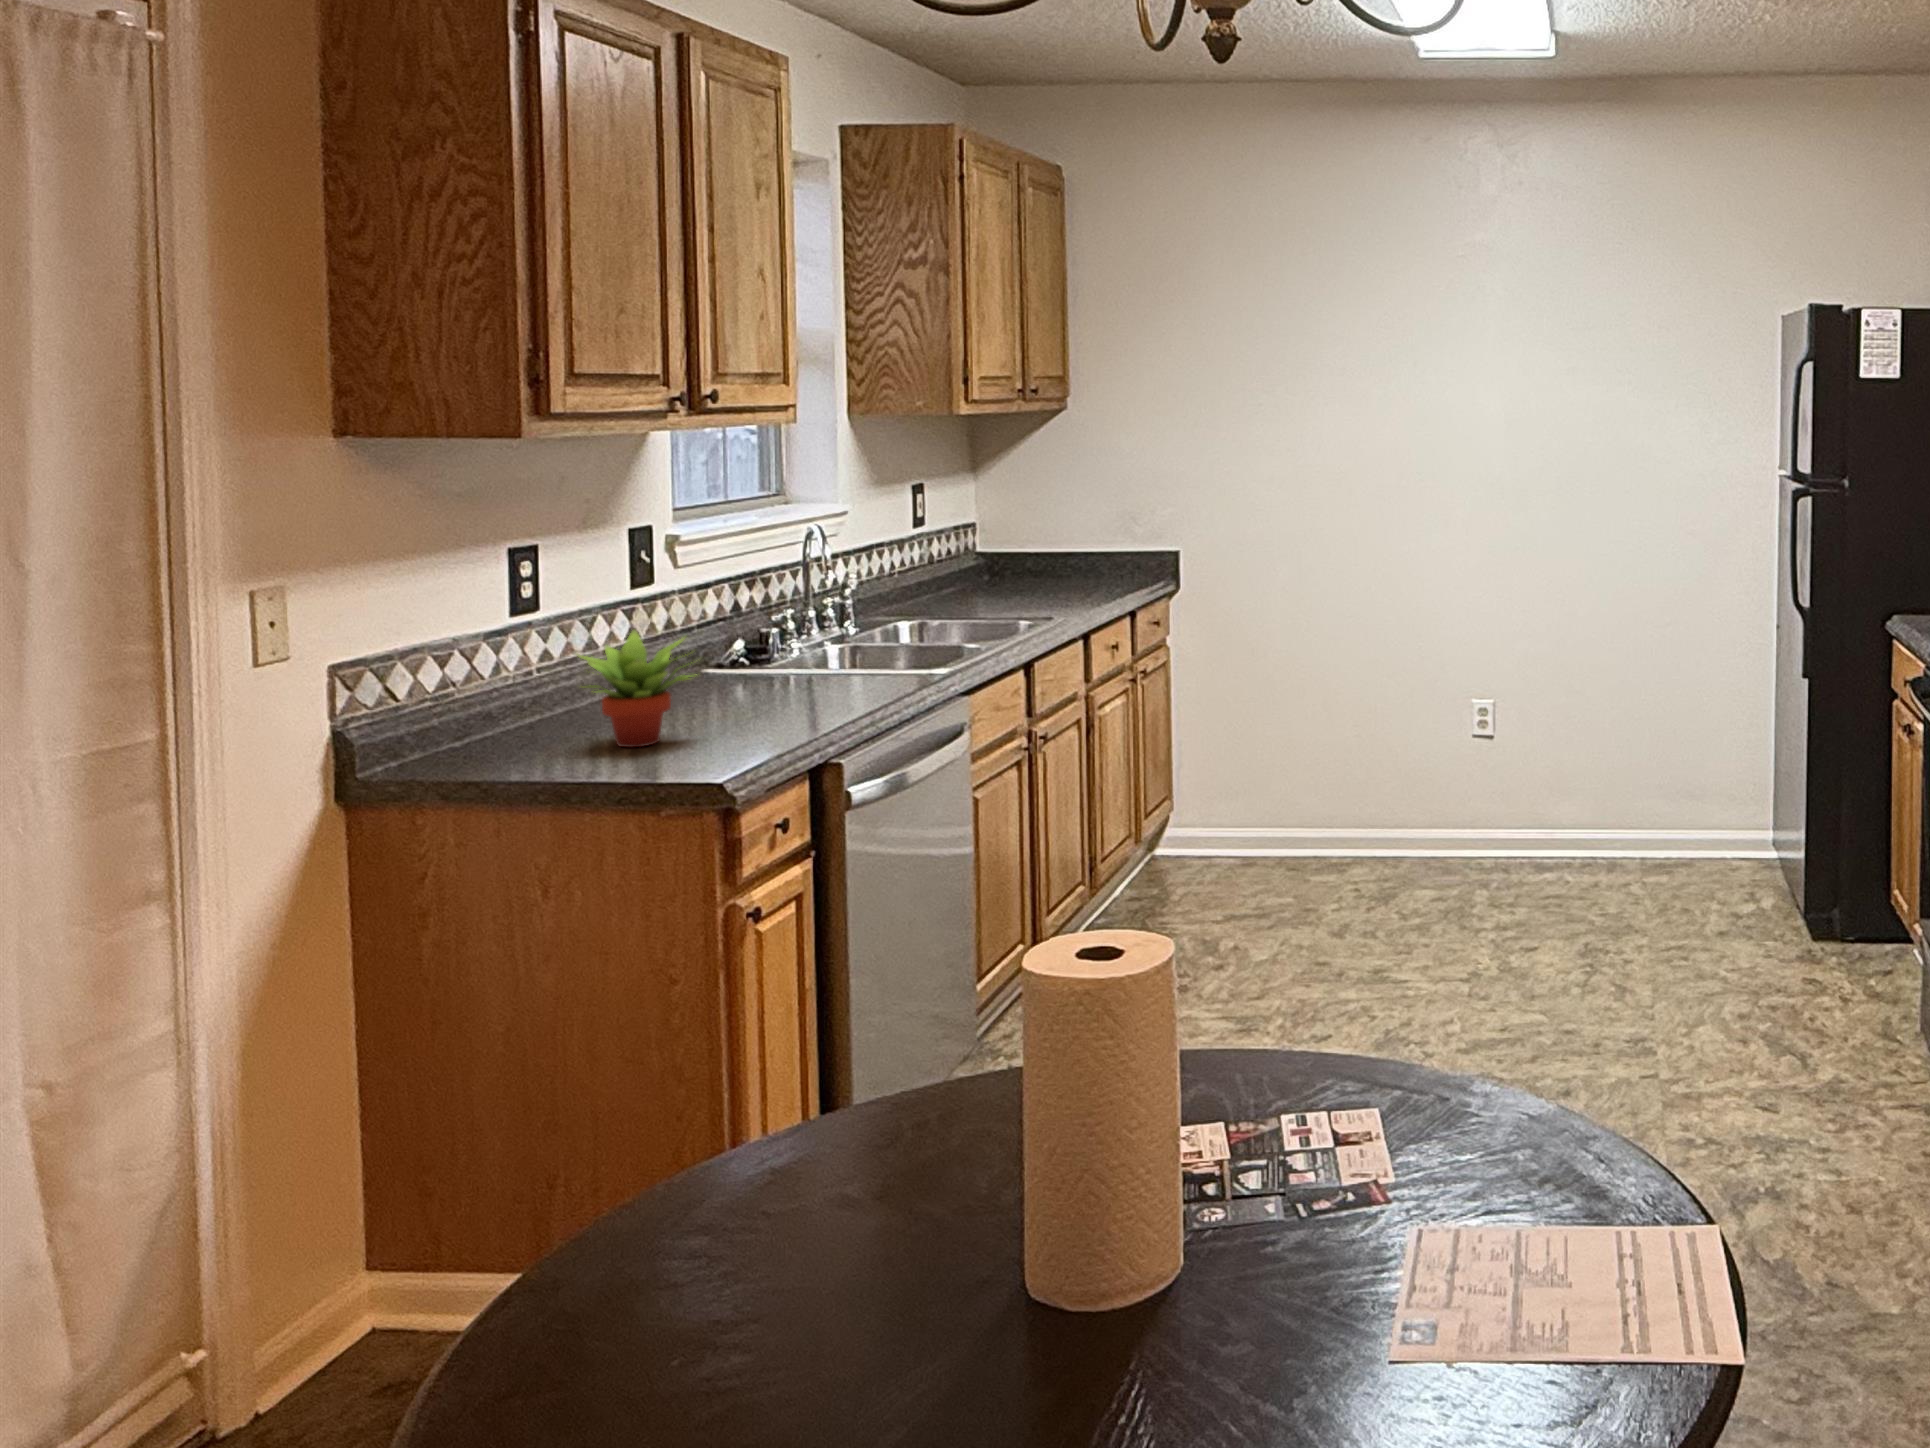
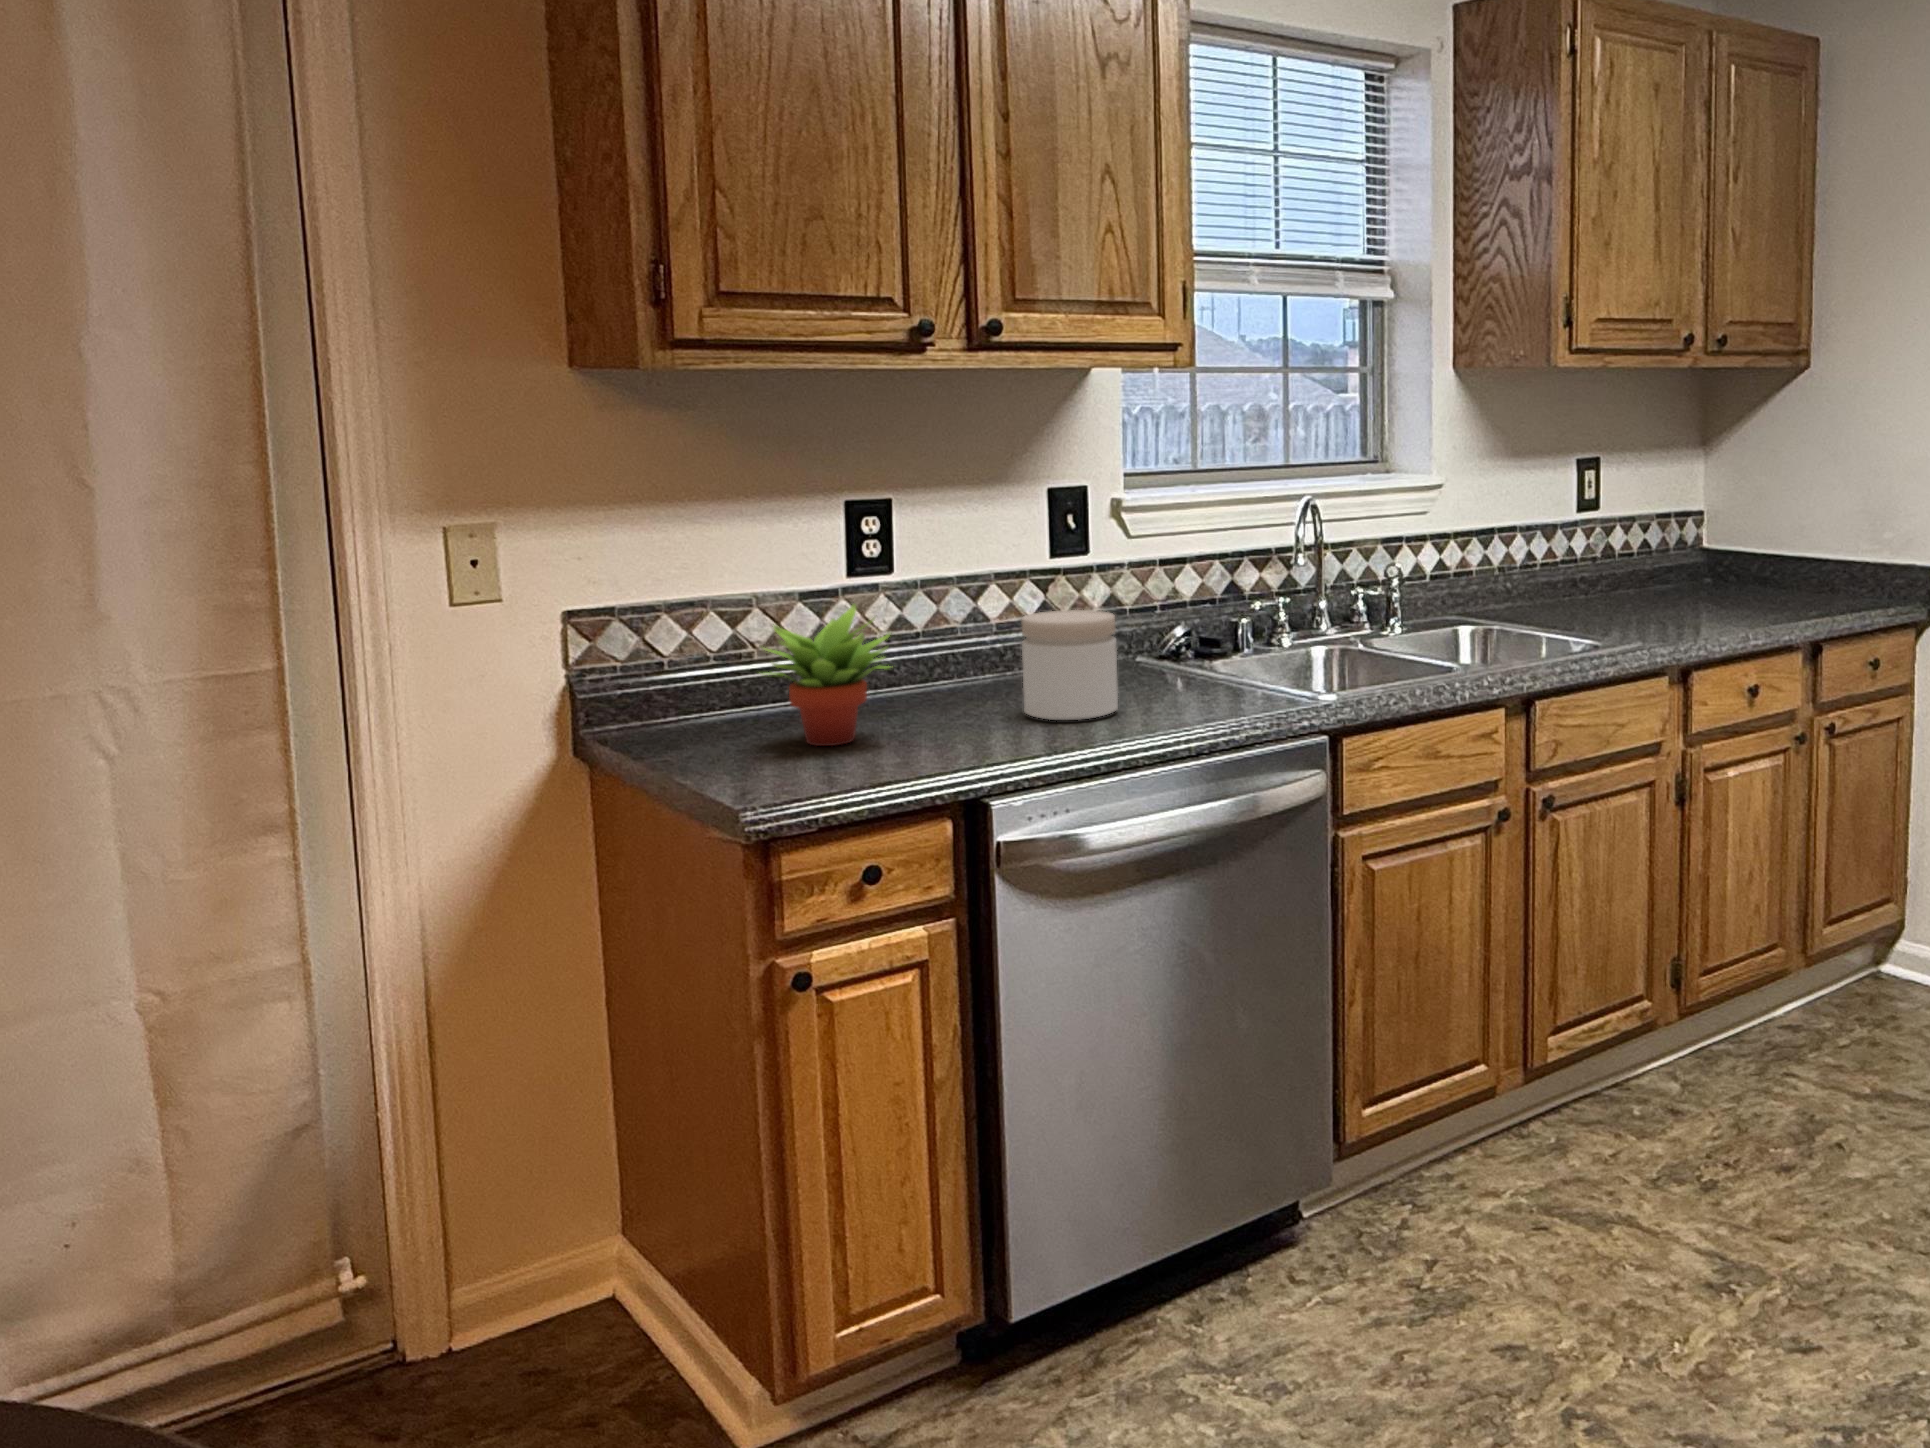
jar: none [735,621,817,708] -> present [1021,610,1118,720]

